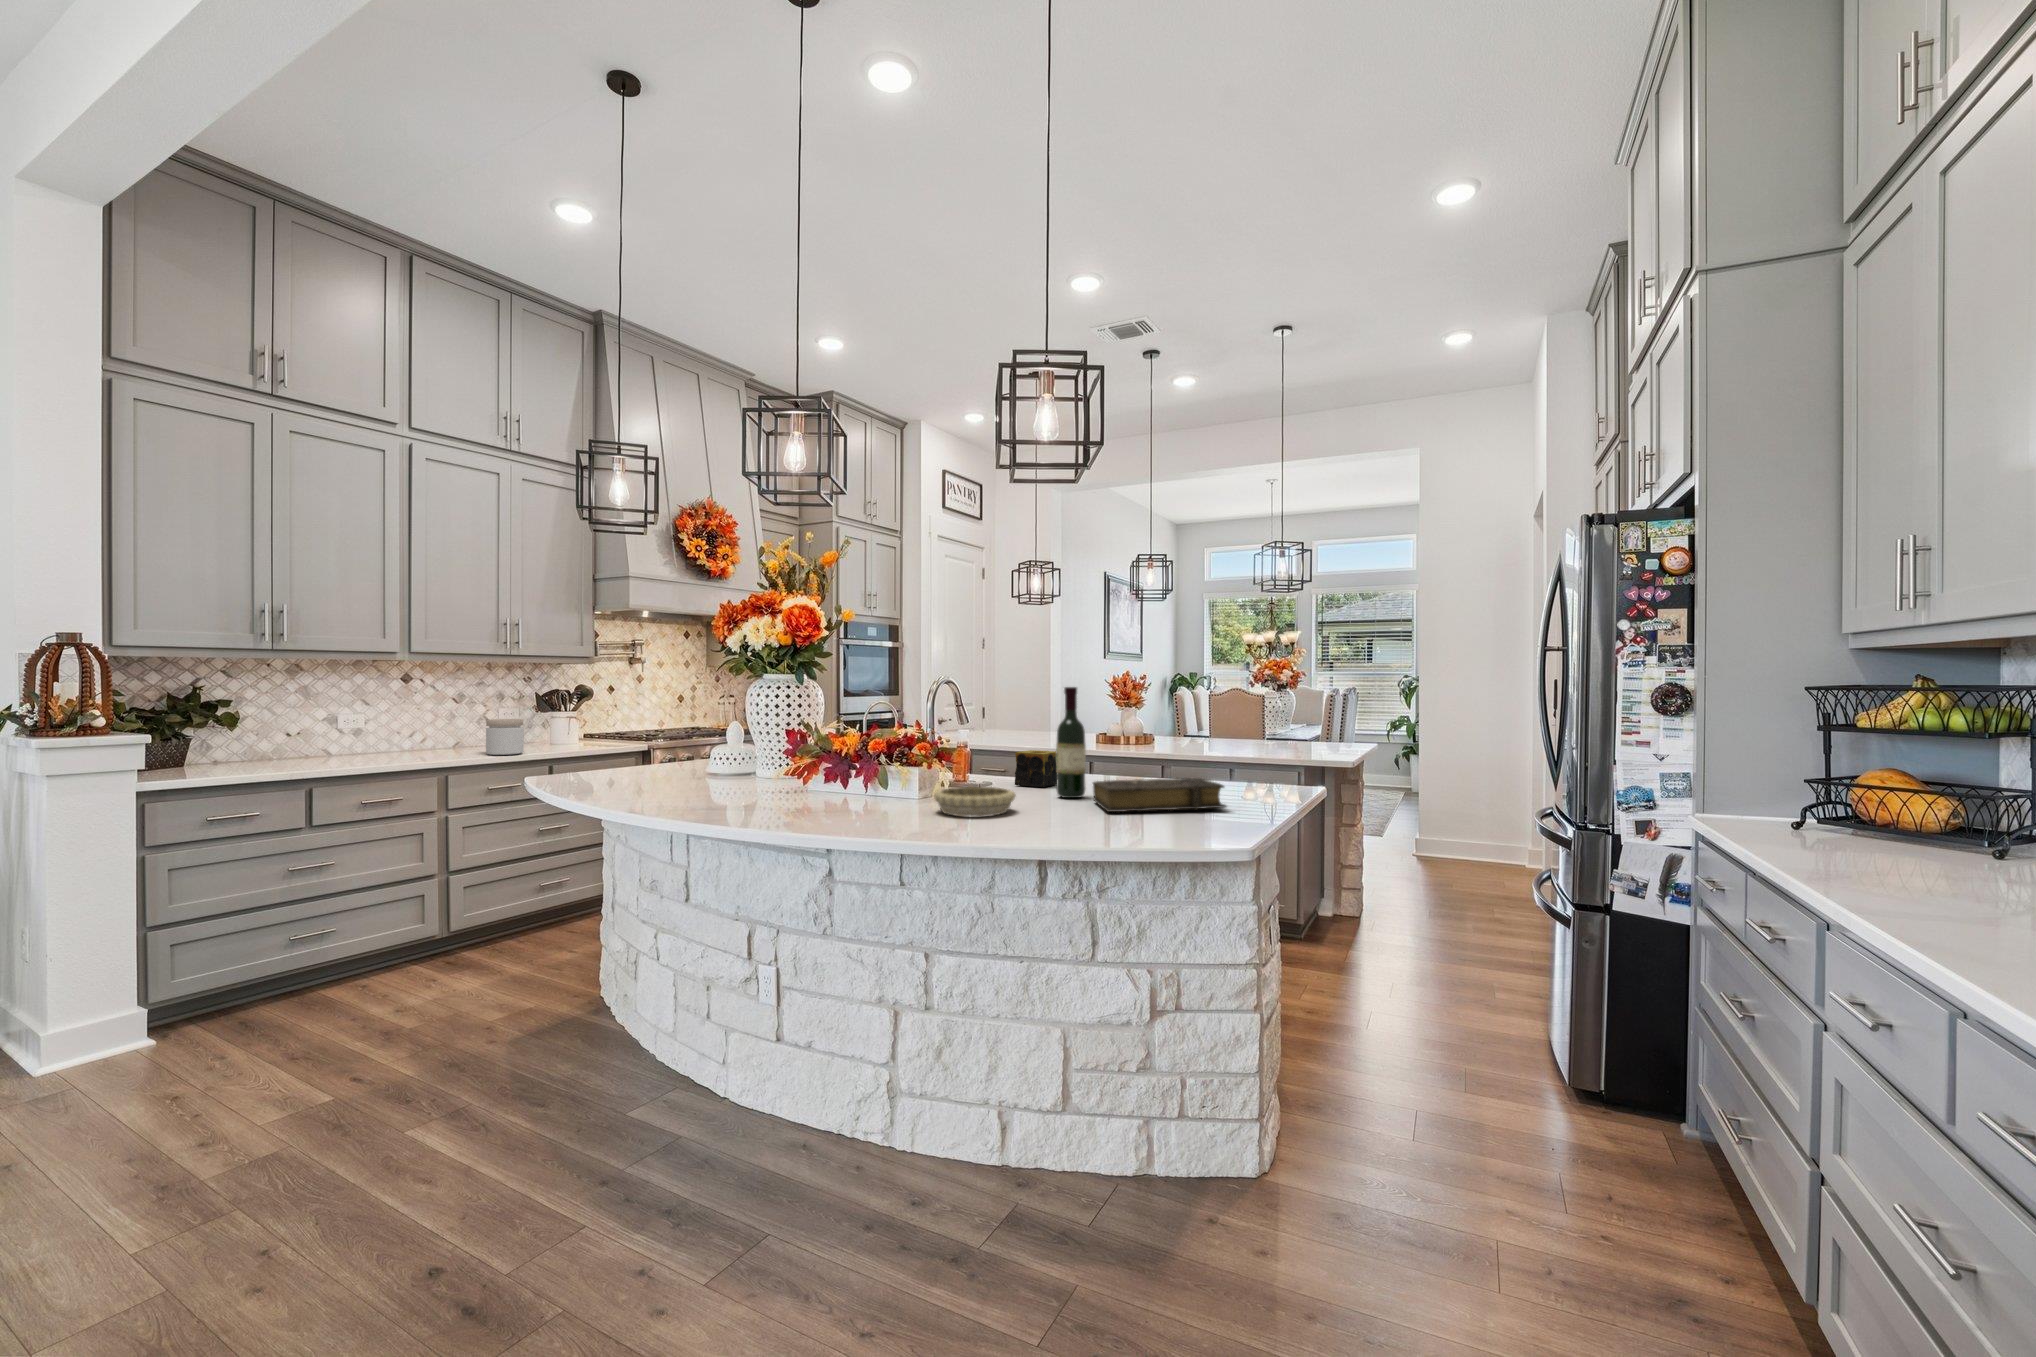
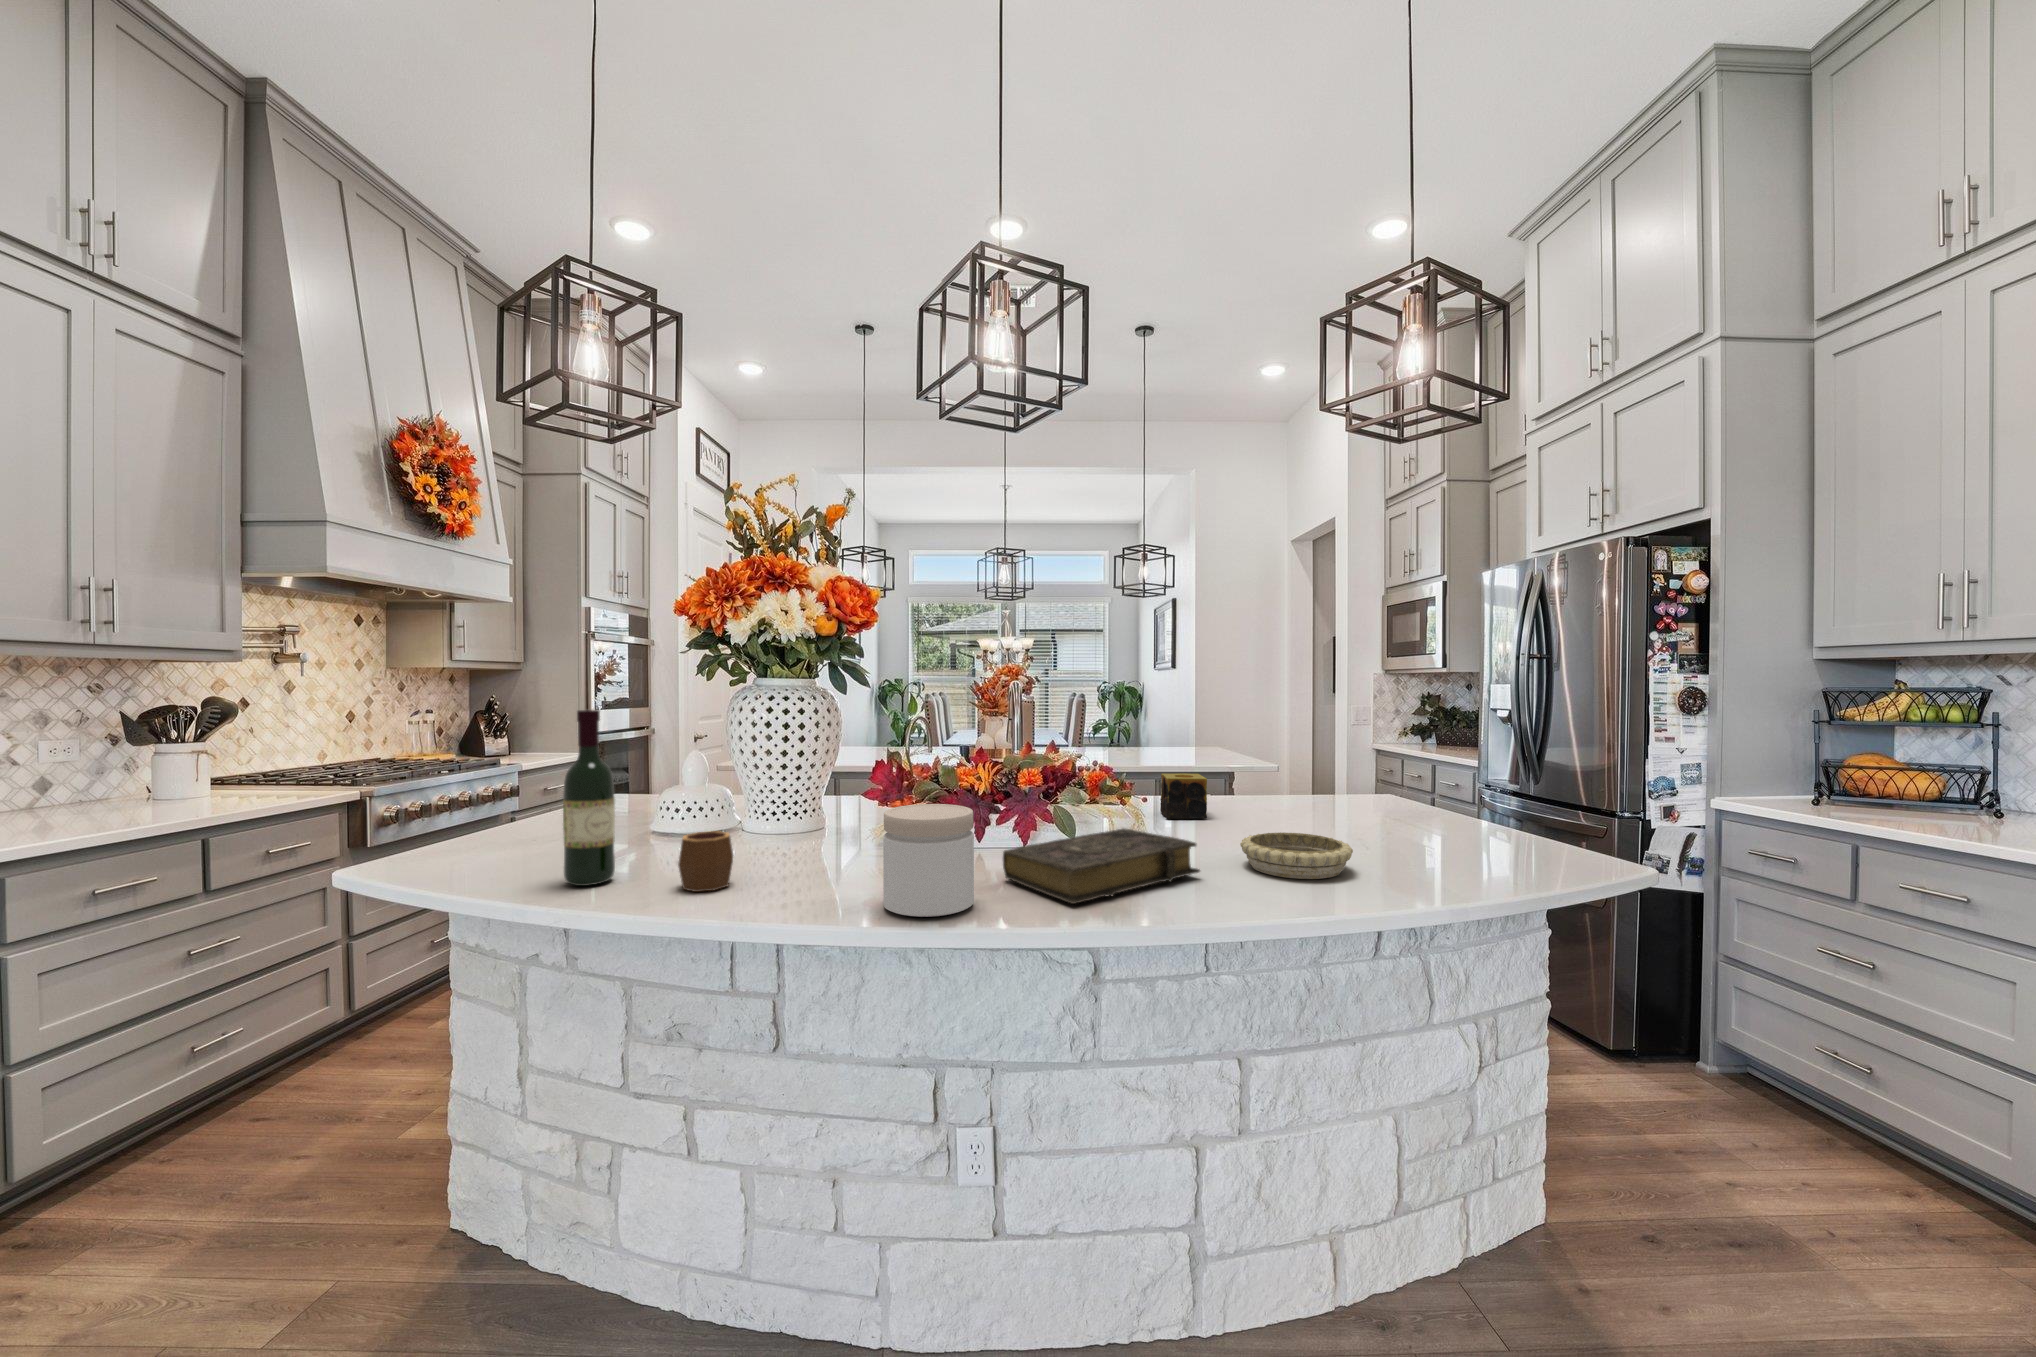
wine bottle: present [1056,687,1086,798] -> present [563,710,615,886]
jar: present [486,719,524,755] -> present [883,804,974,917]
mug: none [626,758,666,791] -> present [678,831,733,892]
book: present [1093,778,1226,812] -> present [1003,828,1200,904]

